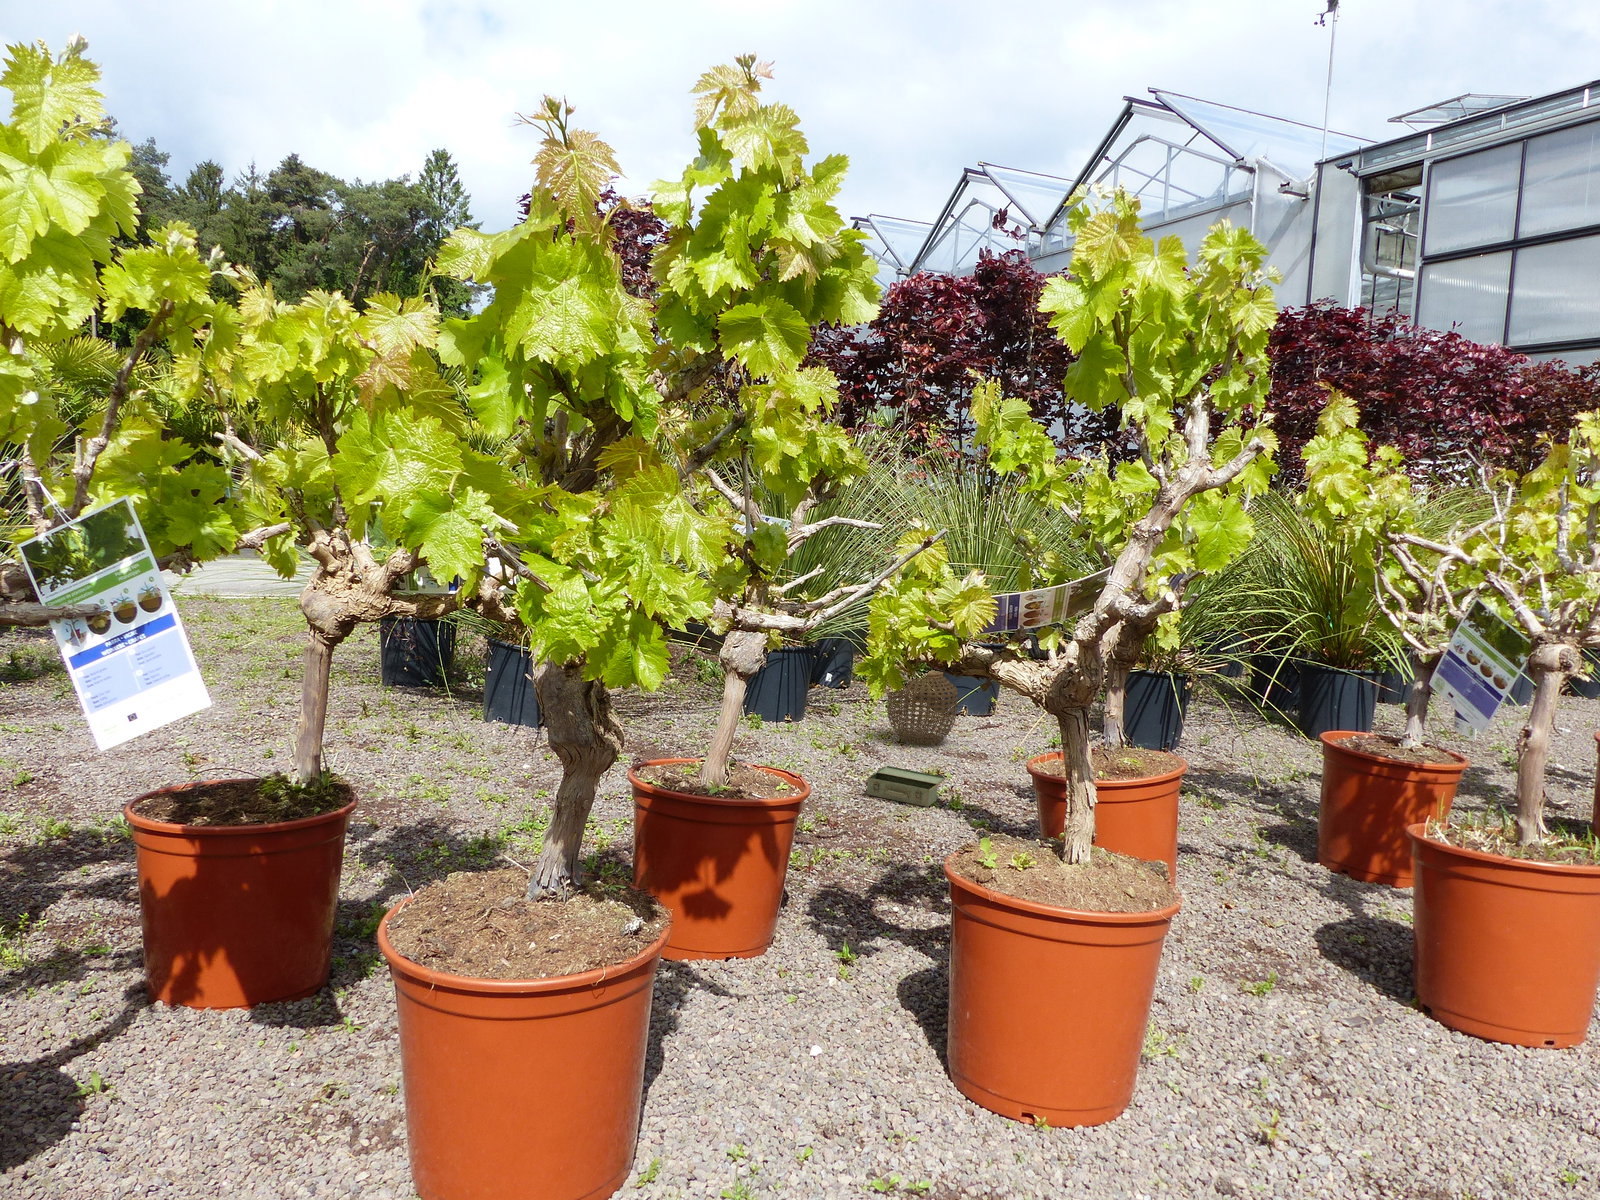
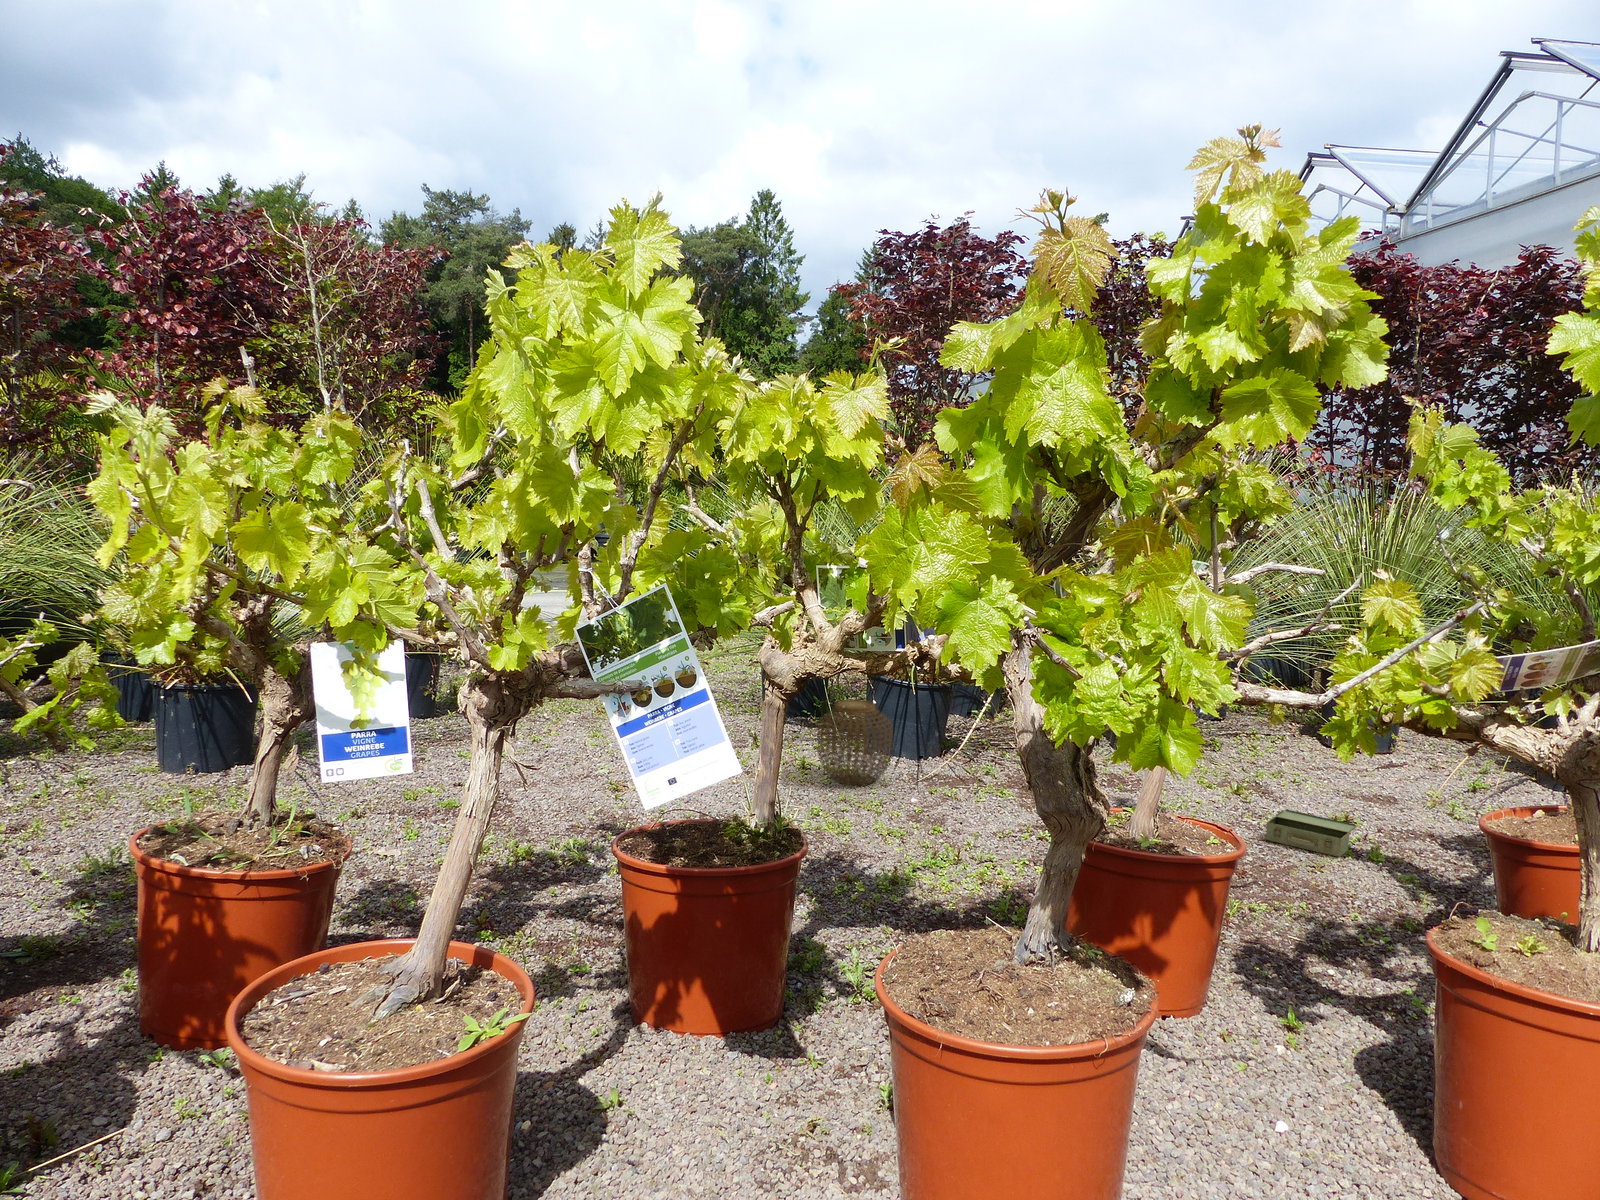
woven basket: present [887,670,958,745] -> present [817,699,893,786]

